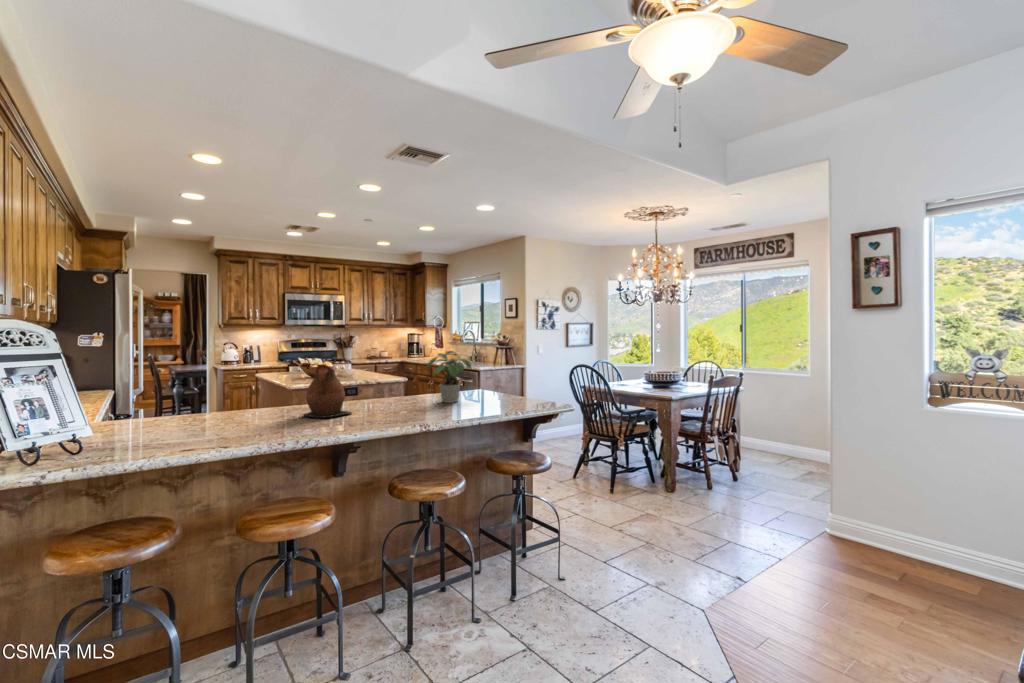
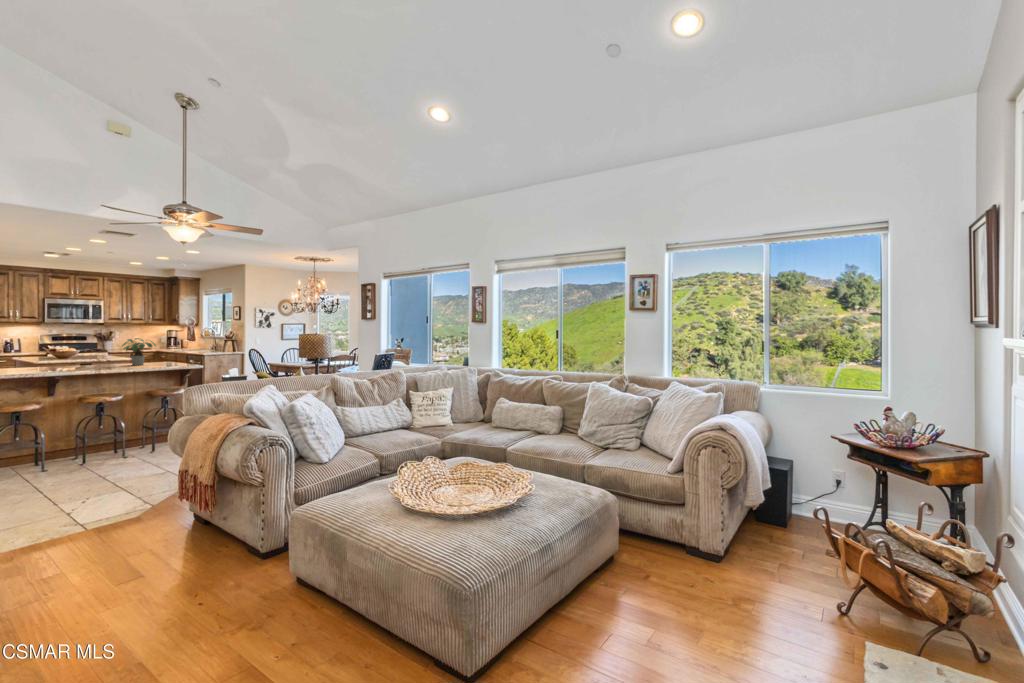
ceramic pitcher: present [303,364,352,418] -> none [32,343,67,369]

